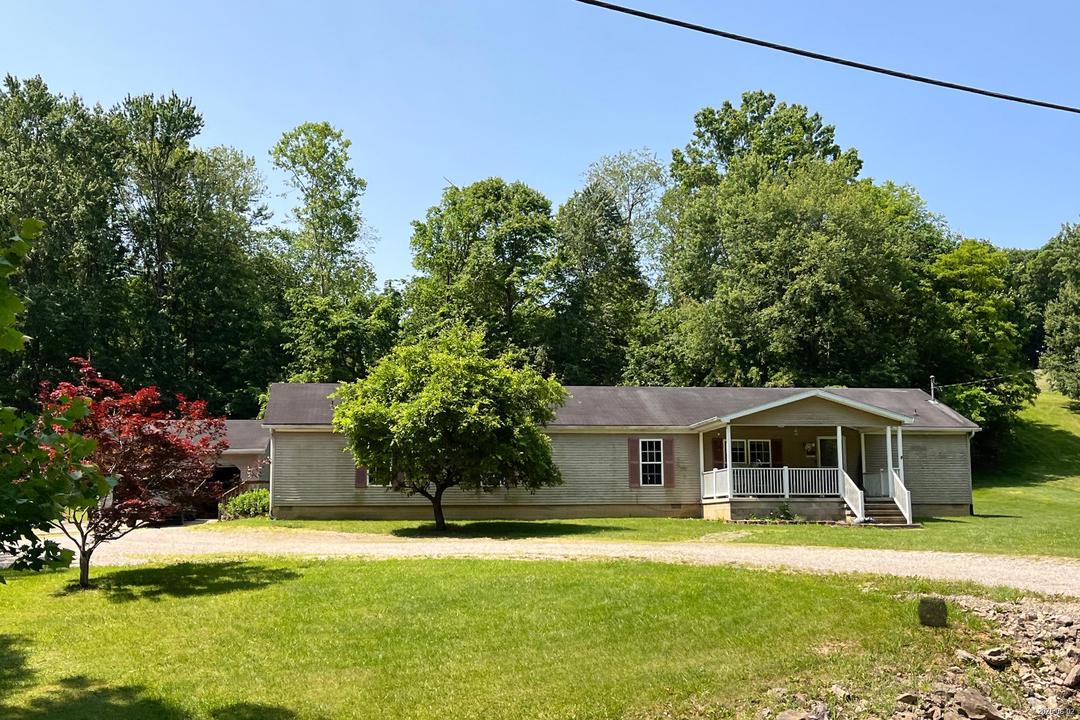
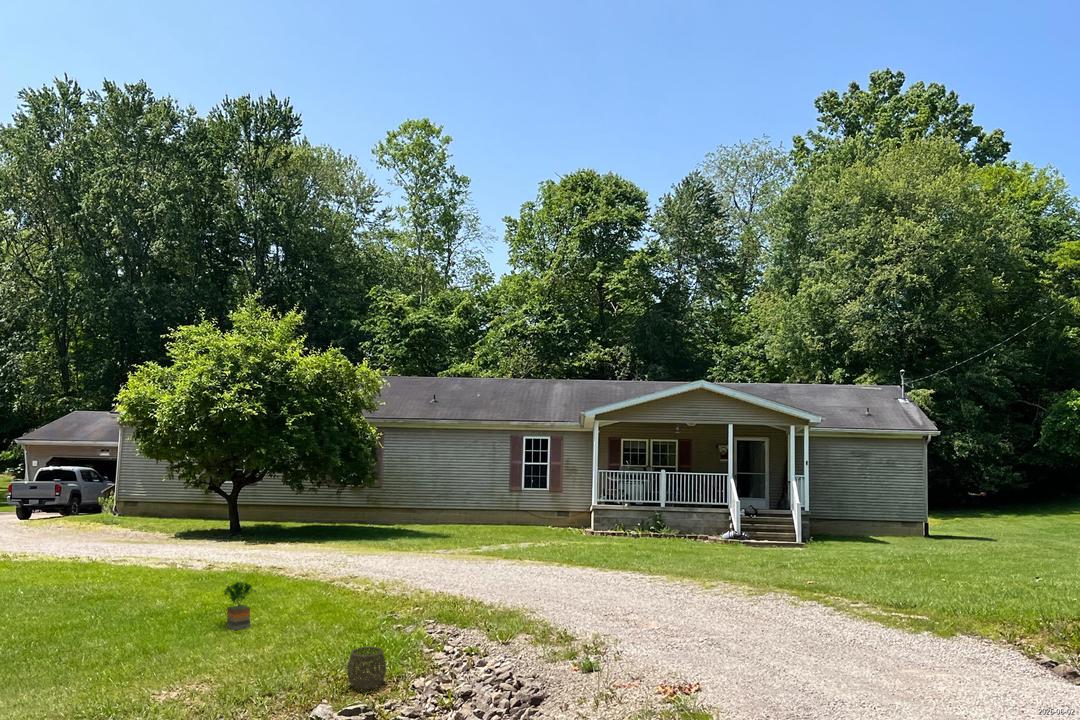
potted tree: none [729,559,752,598] -> present [224,582,256,630]

